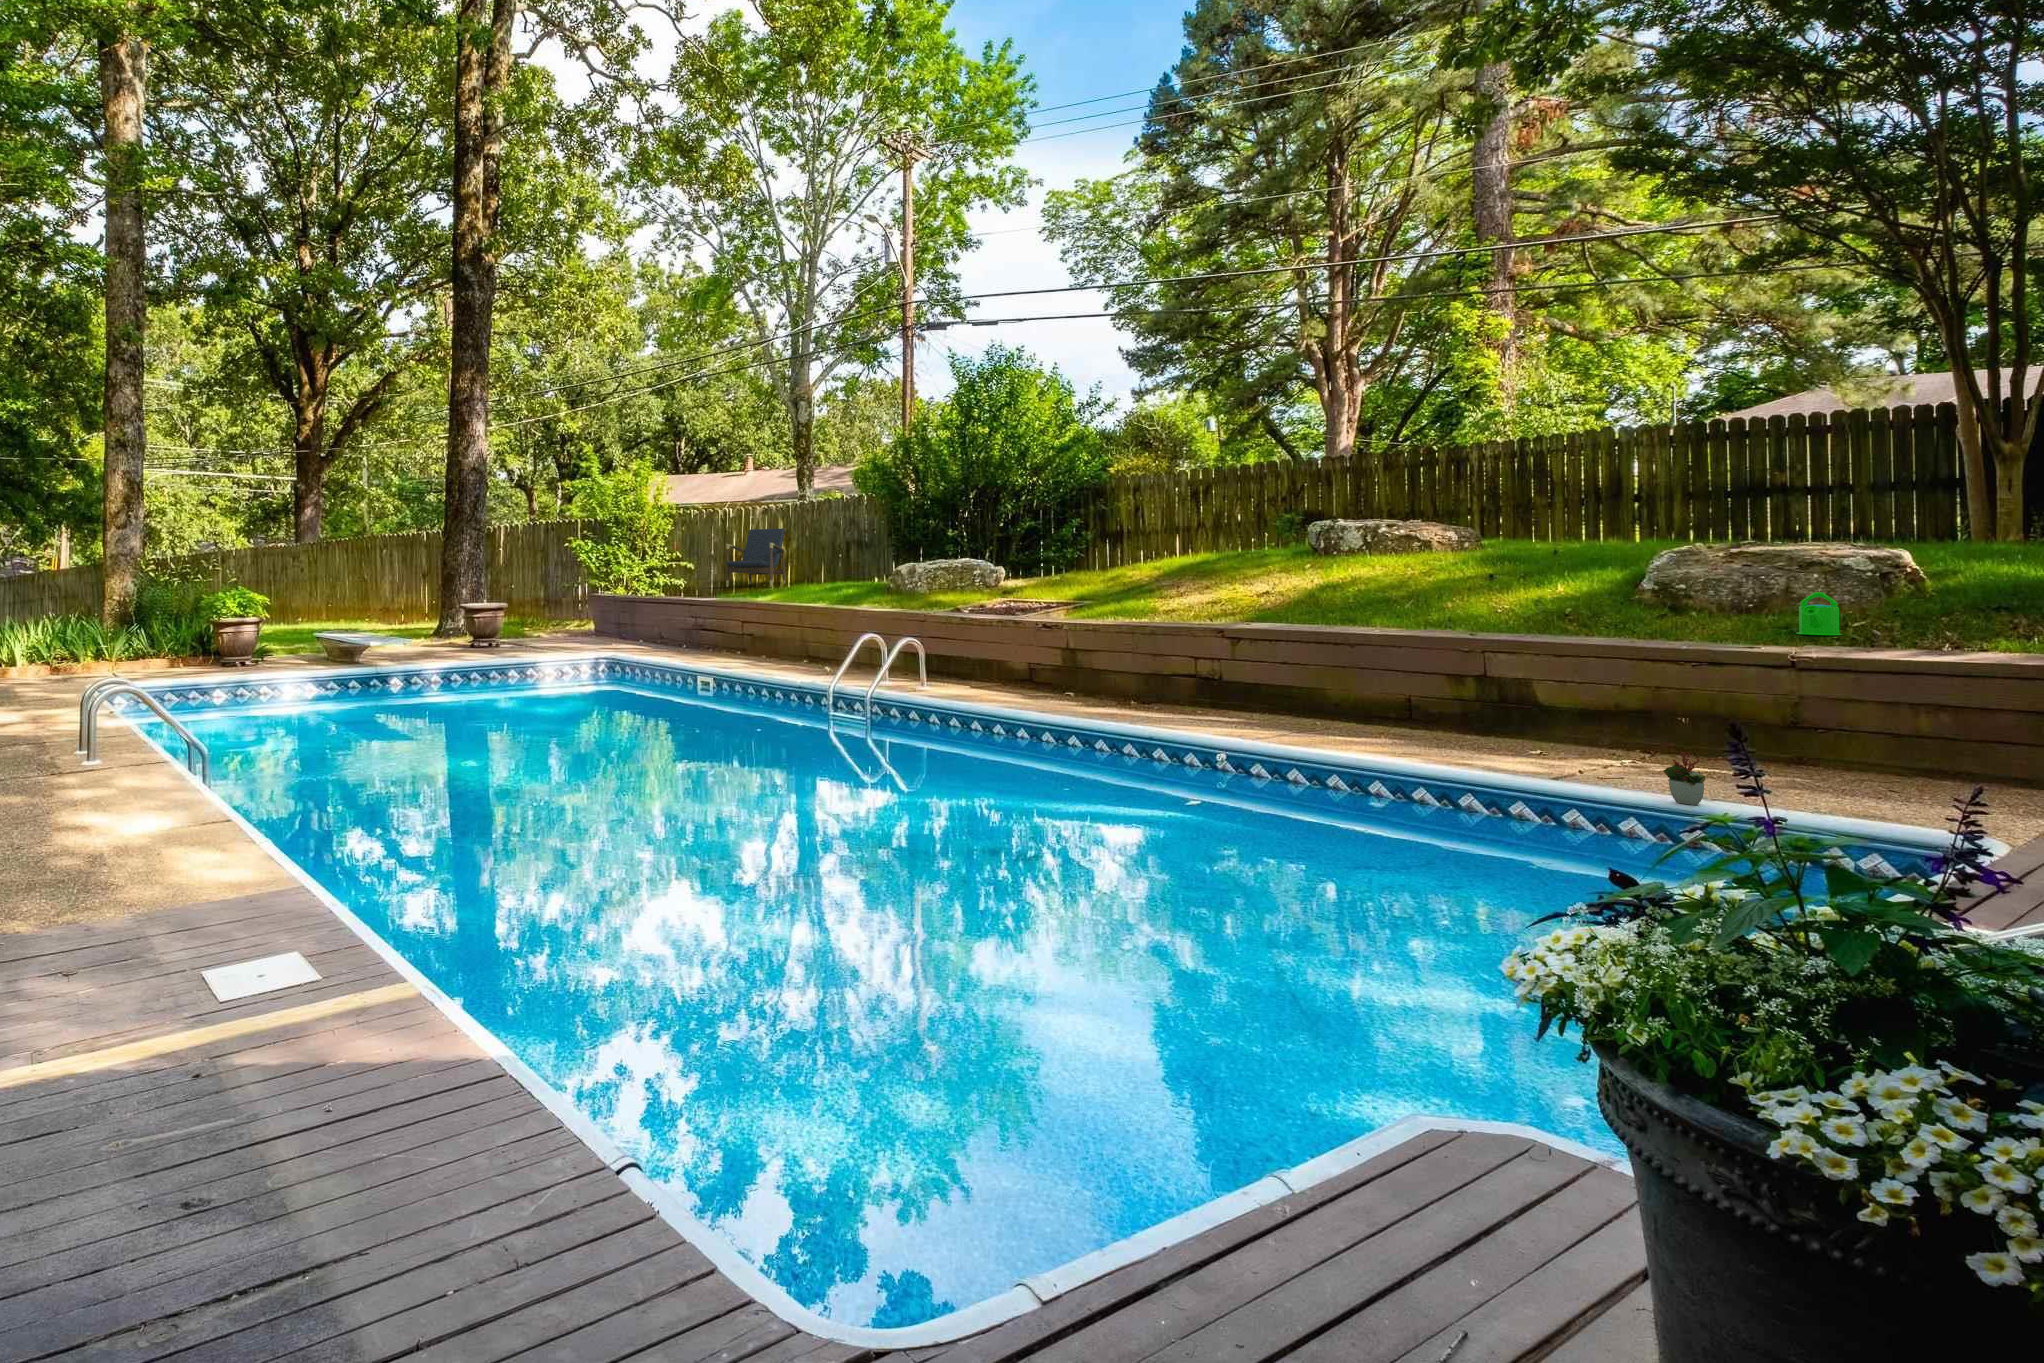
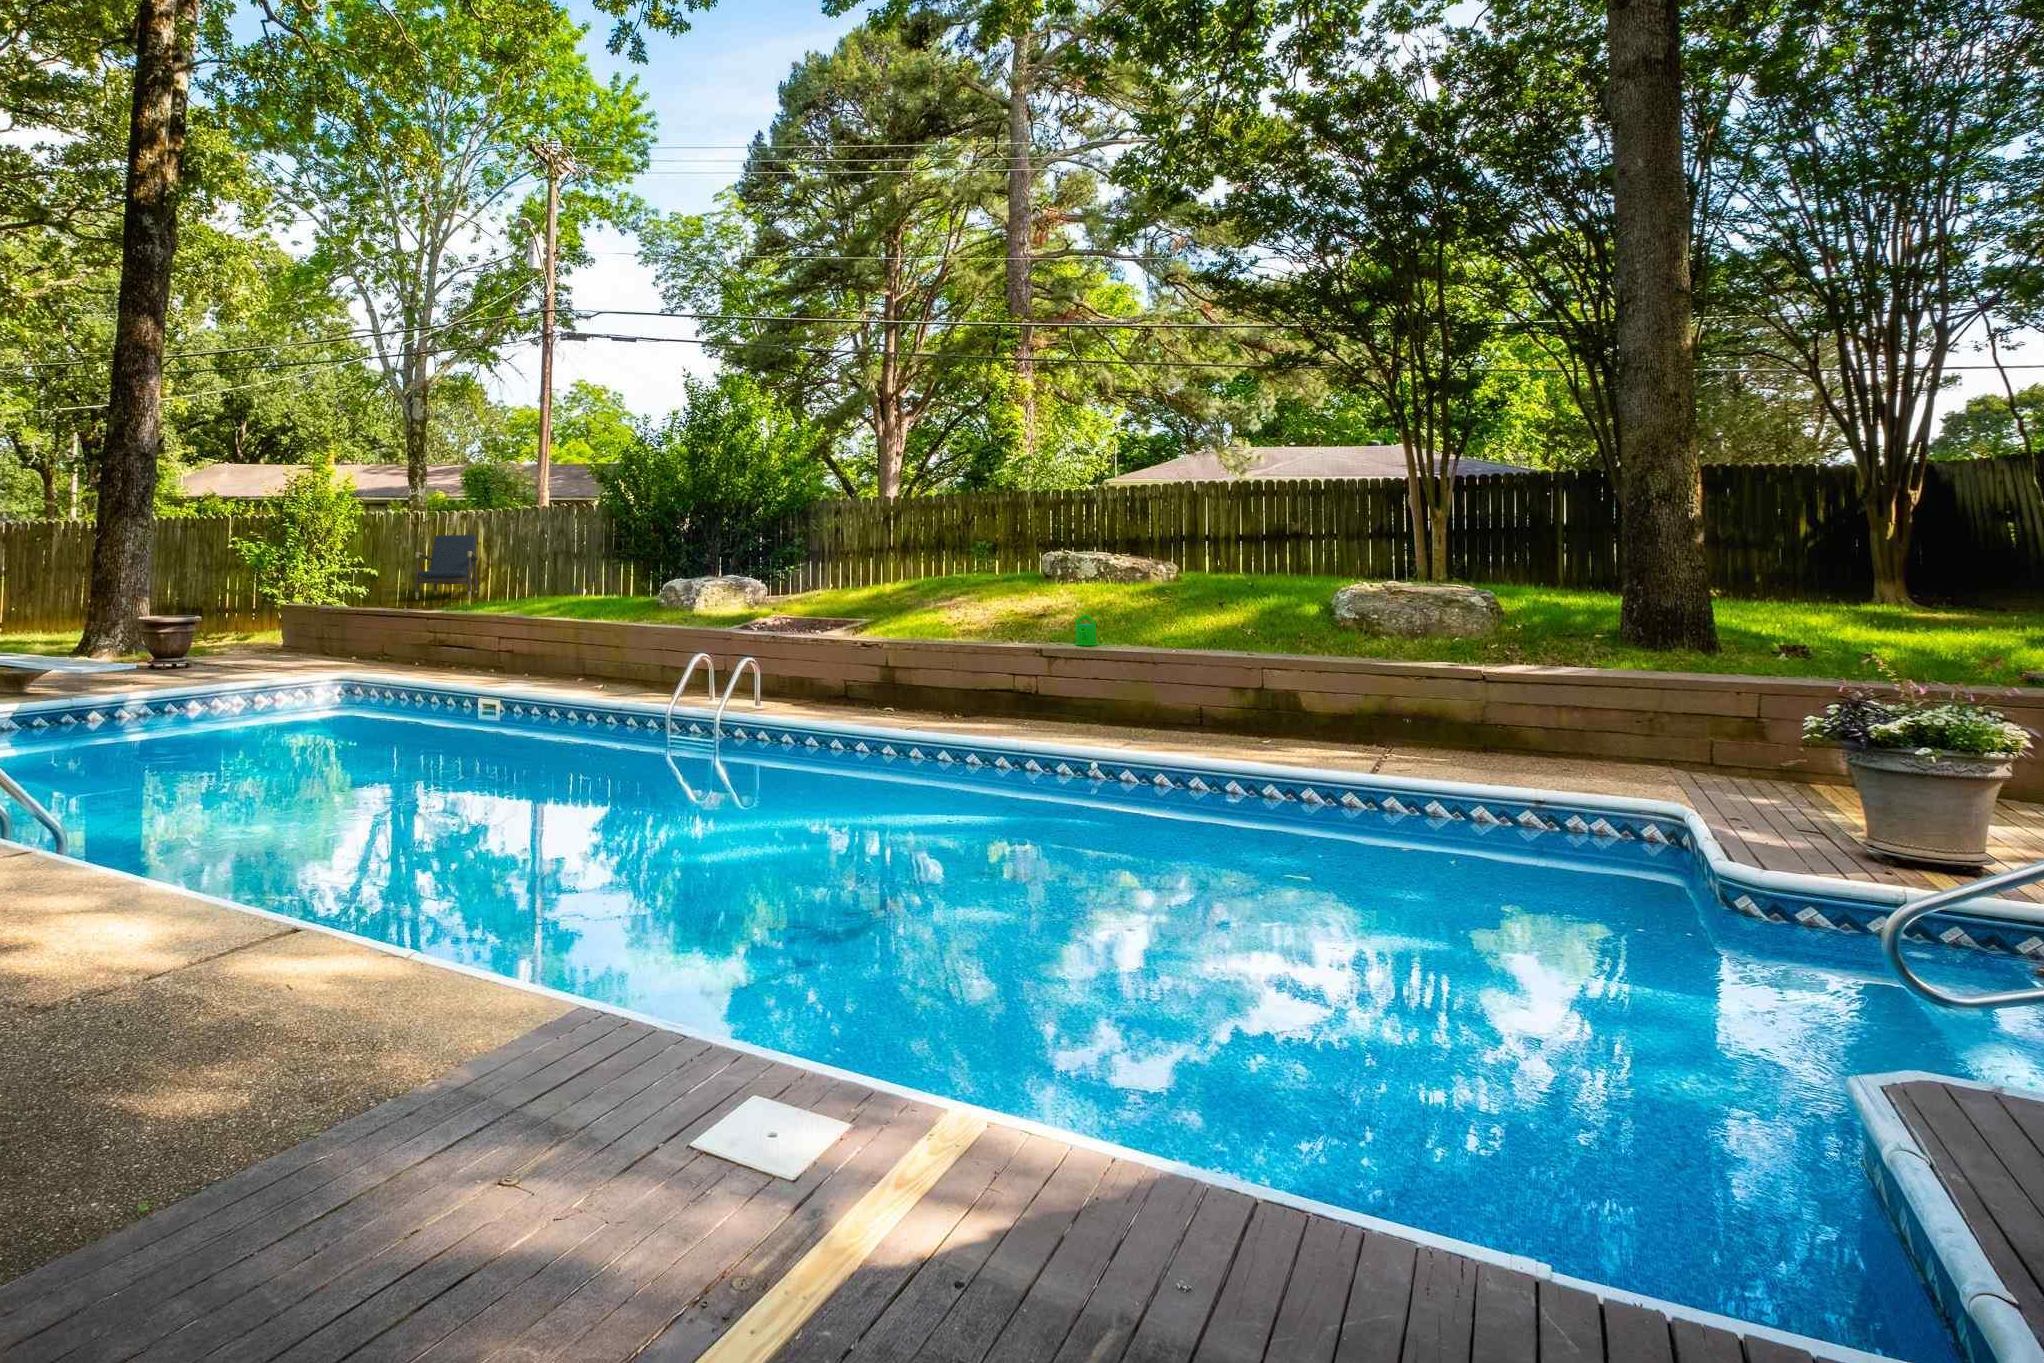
watering can: present [1797,592,1842,635] -> present [1075,615,1097,646]
decorative plant: present [1663,752,1705,805] -> none [1450,741,1479,782]

